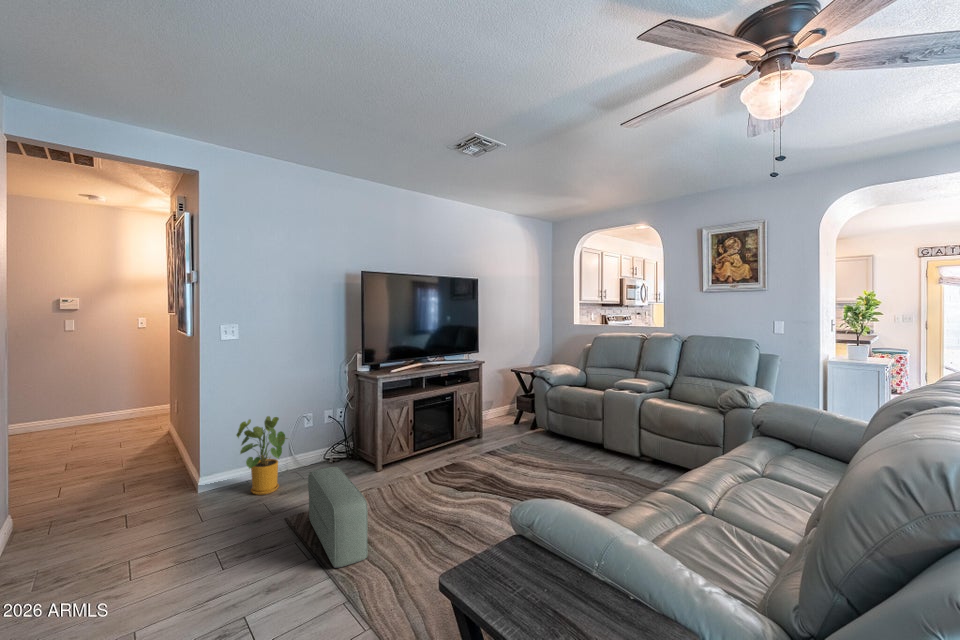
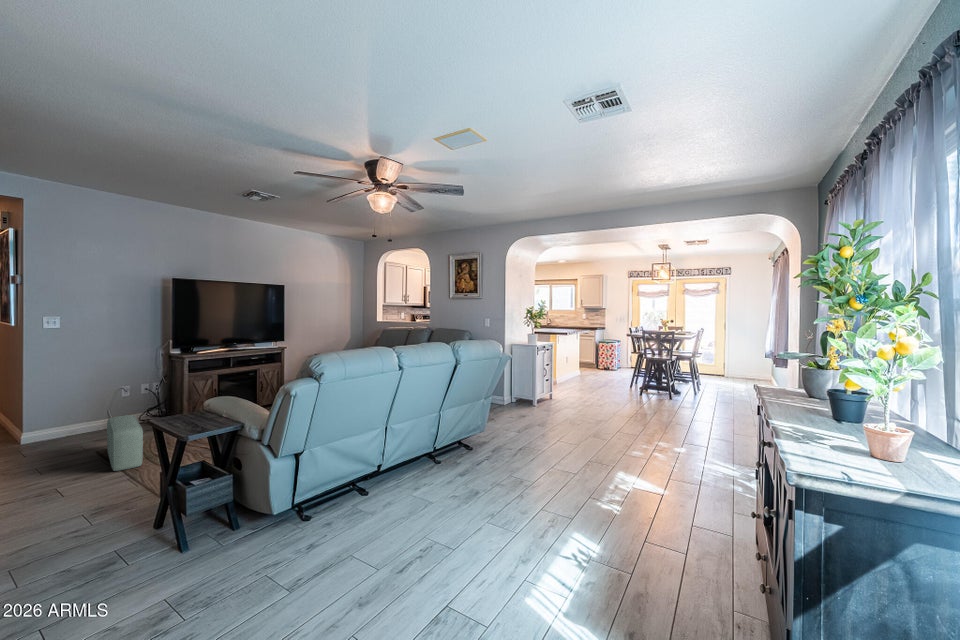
house plant: present [237,416,288,495] -> none [54,387,104,443]

